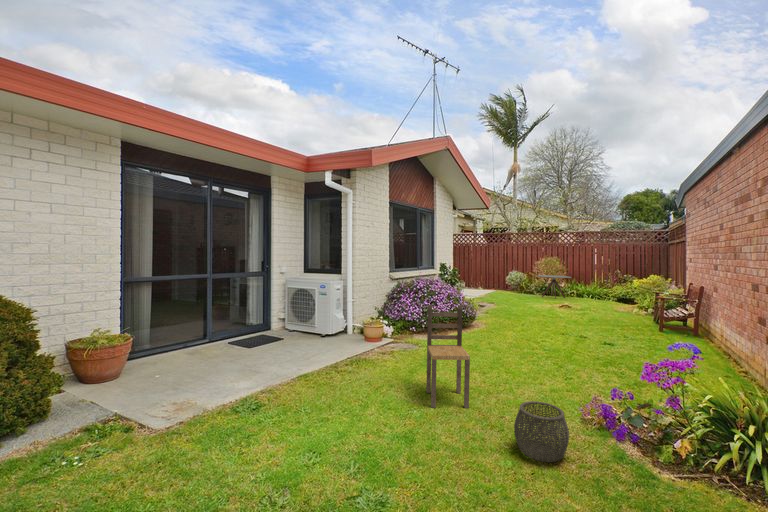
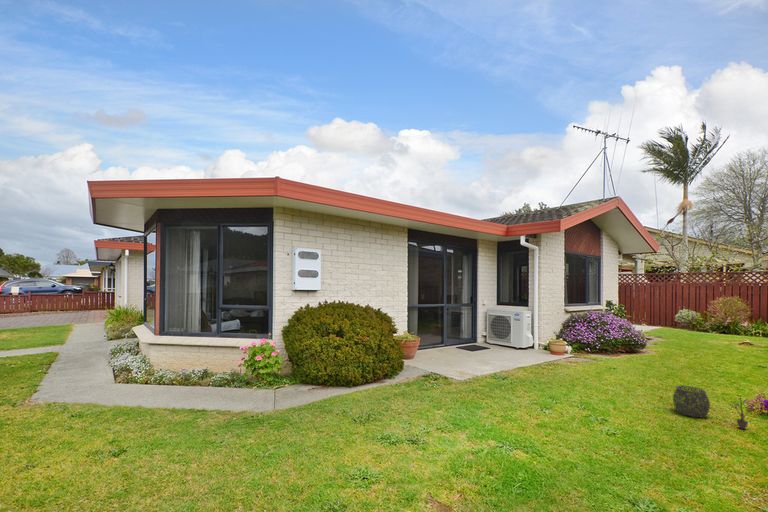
round table: present [538,275,571,299] -> none [713,314,755,338]
chair: present [426,305,470,408] -> none [610,328,642,393]
decorative plant: none [593,424,644,483] -> present [734,398,753,429]

